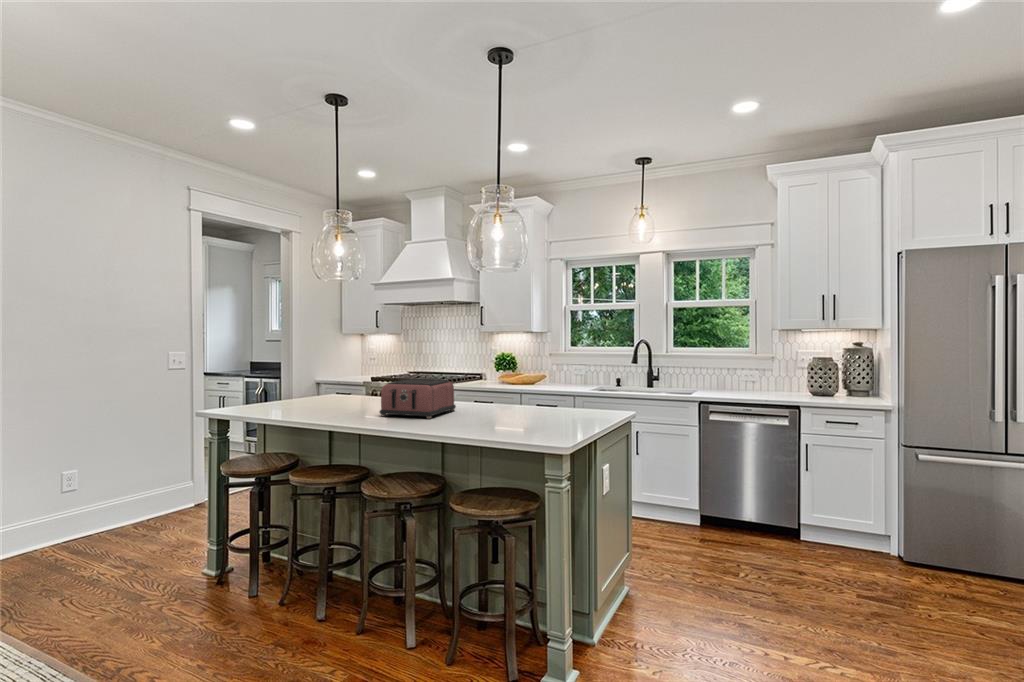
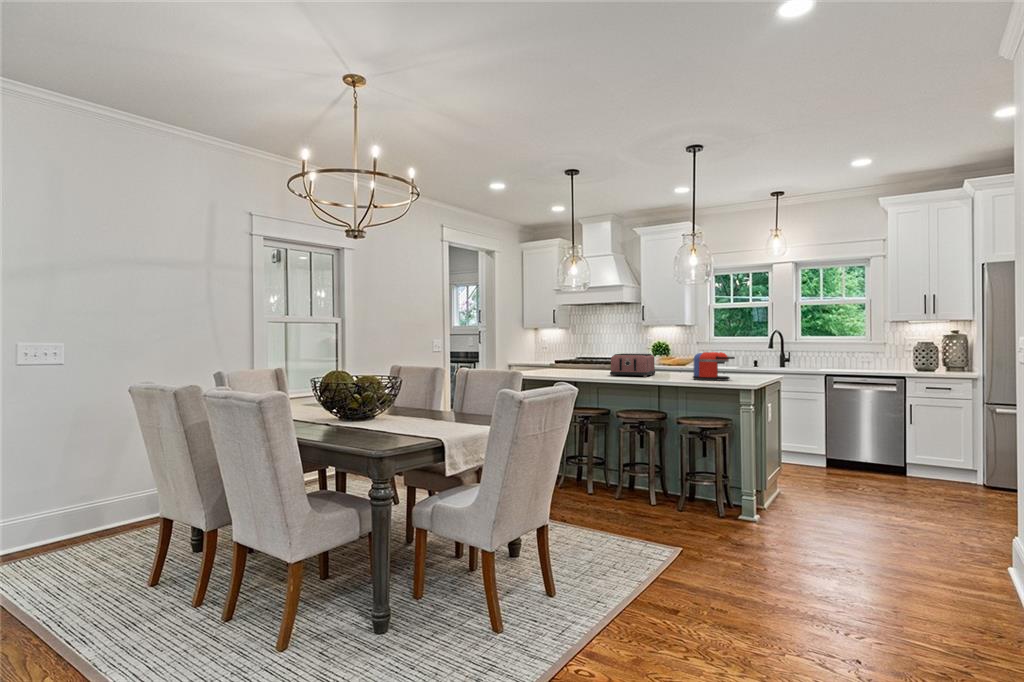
coffee maker: none [491,383,552,429] -> present [693,352,735,381]

